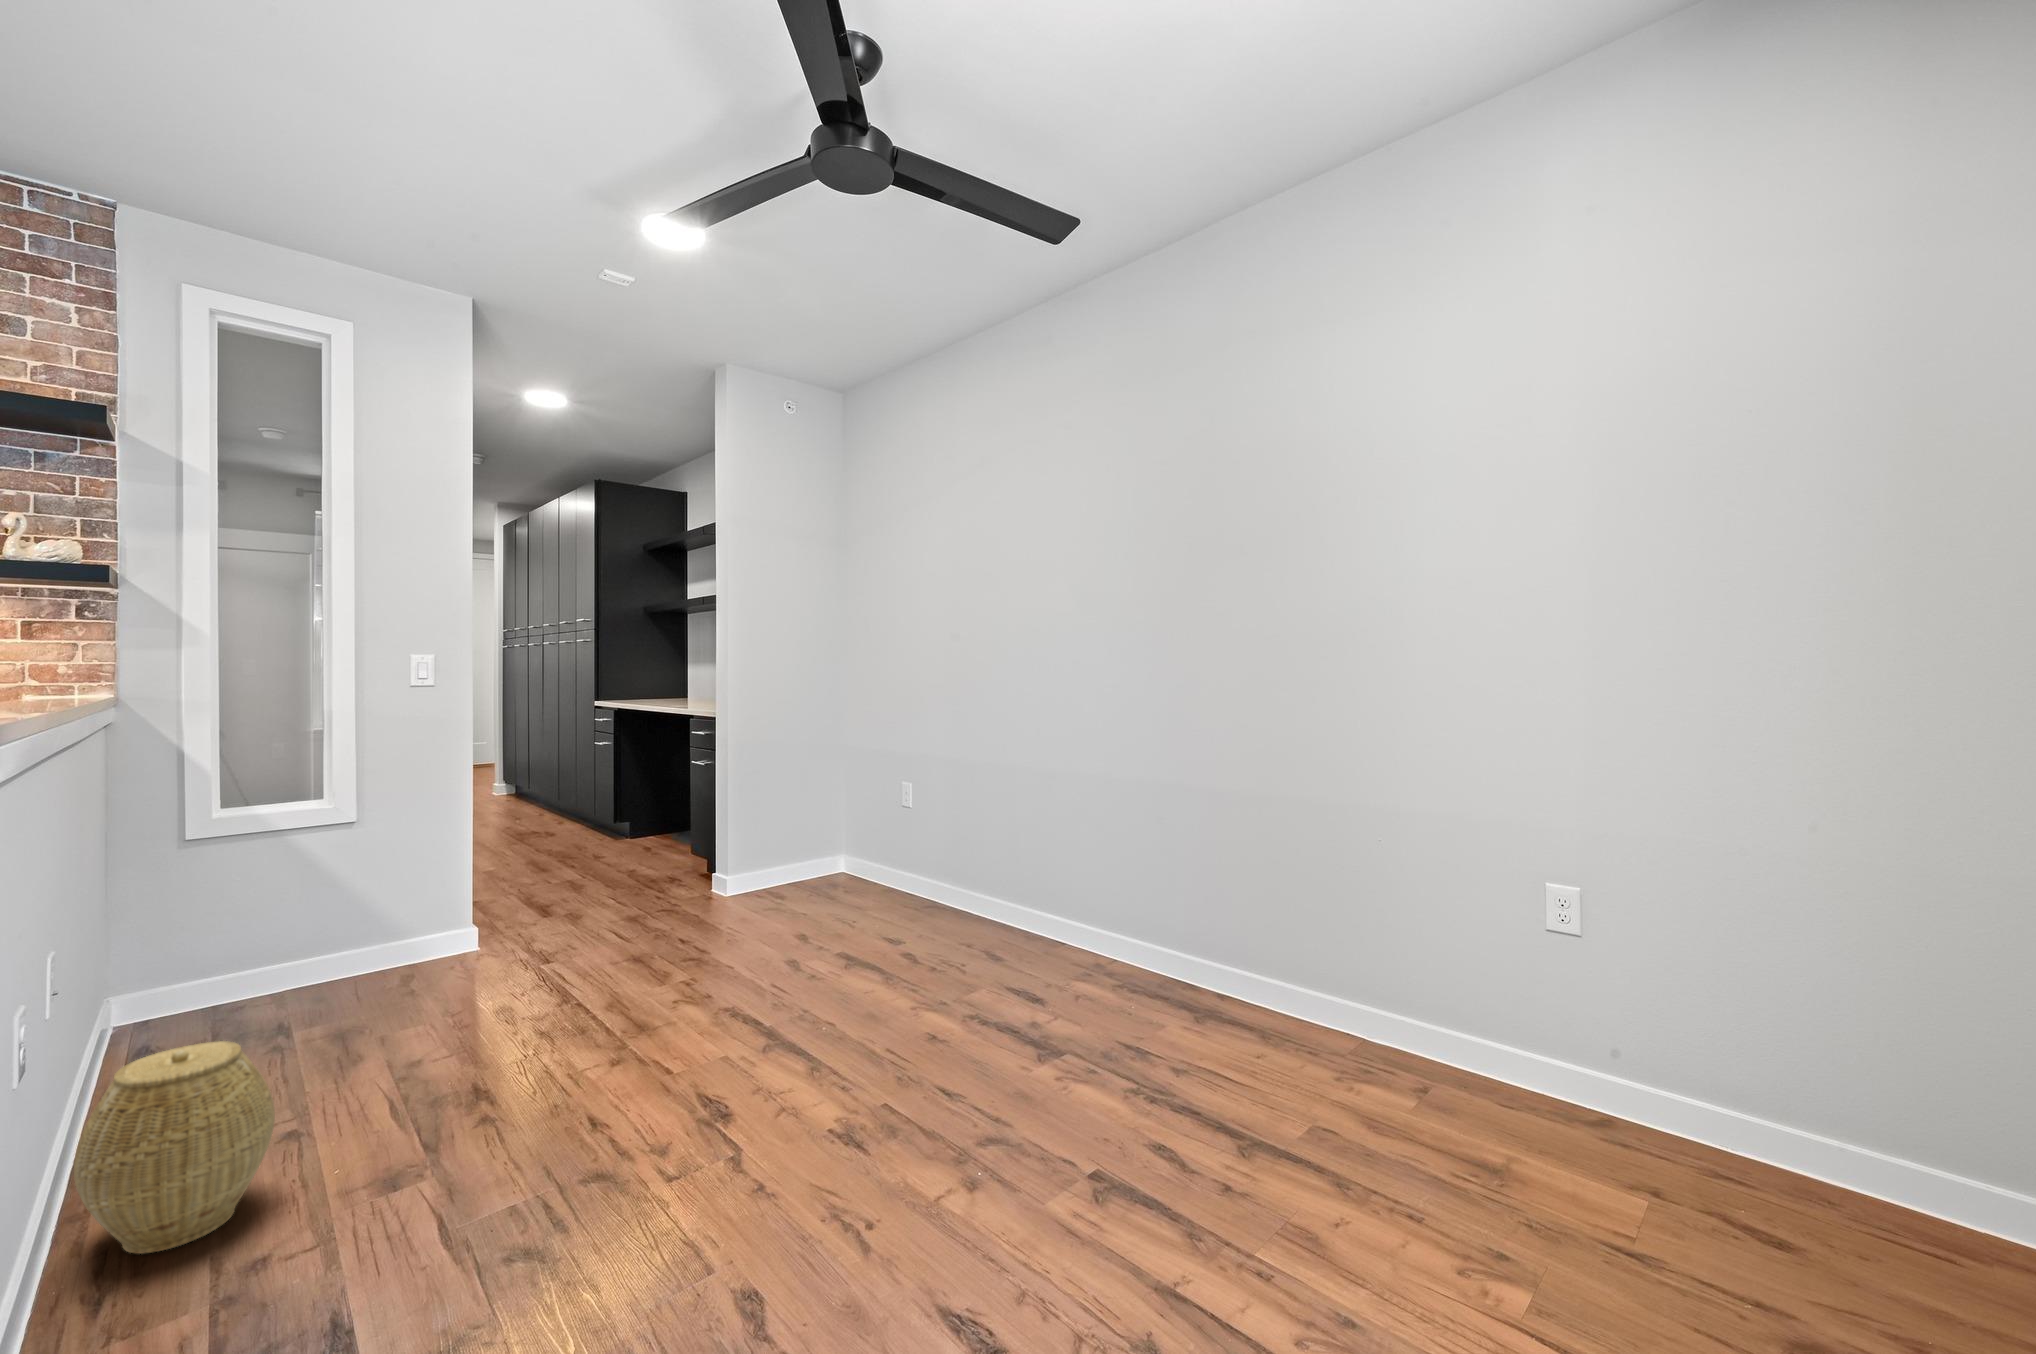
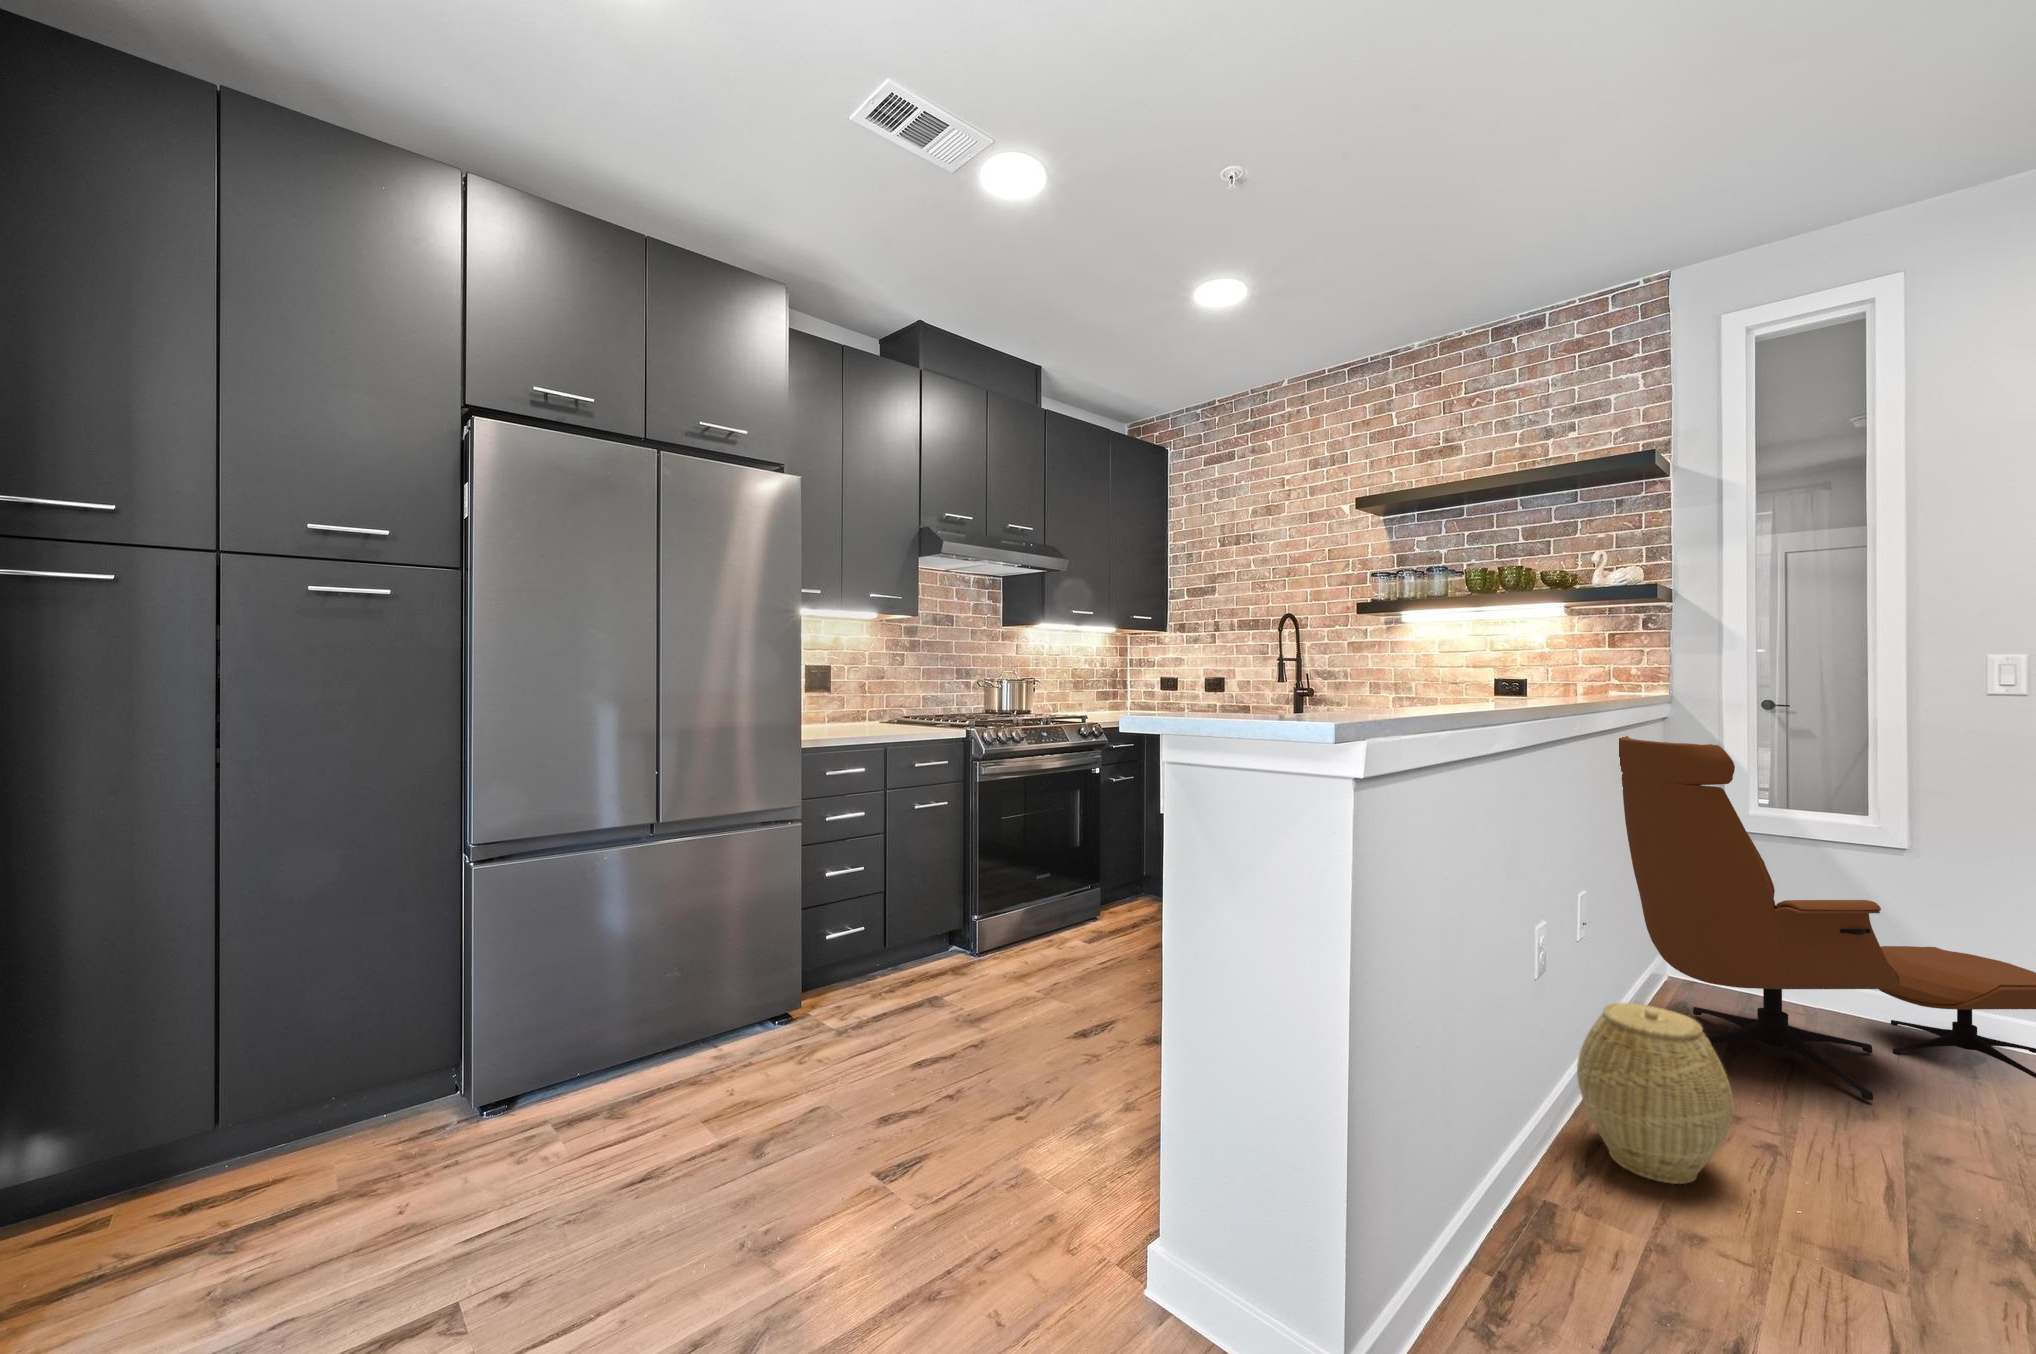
lounge chair: none [67,746,469,1100] -> present [1619,736,2036,1100]

